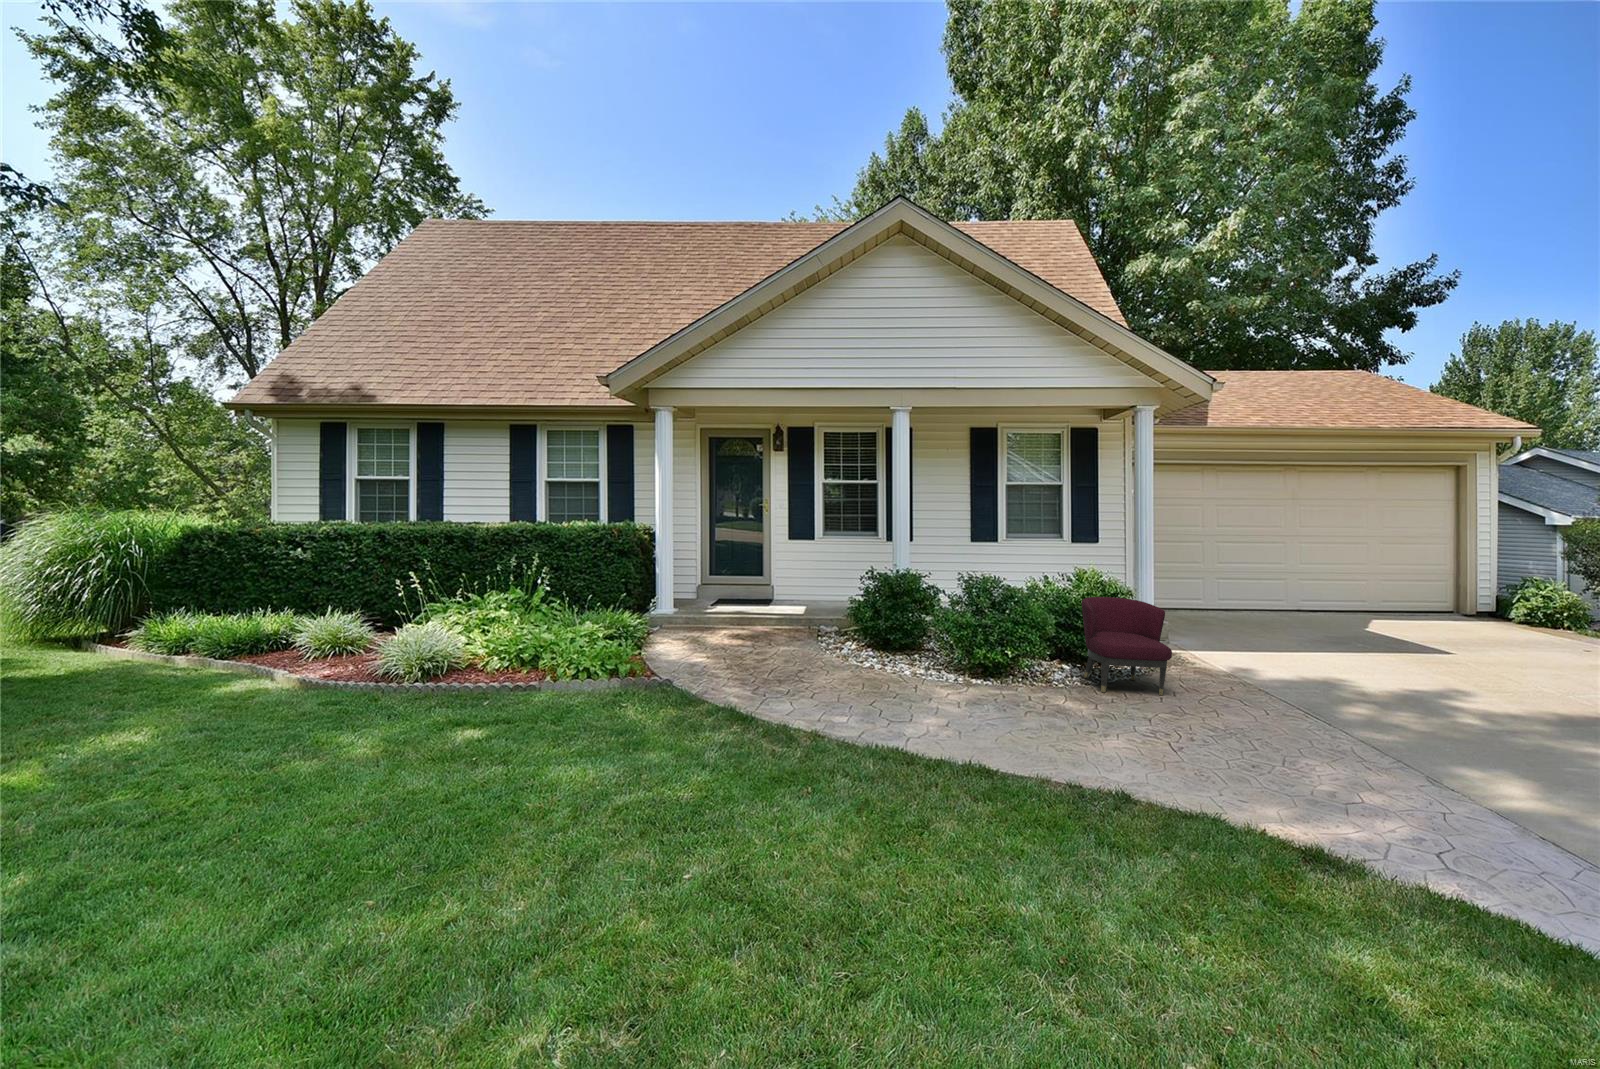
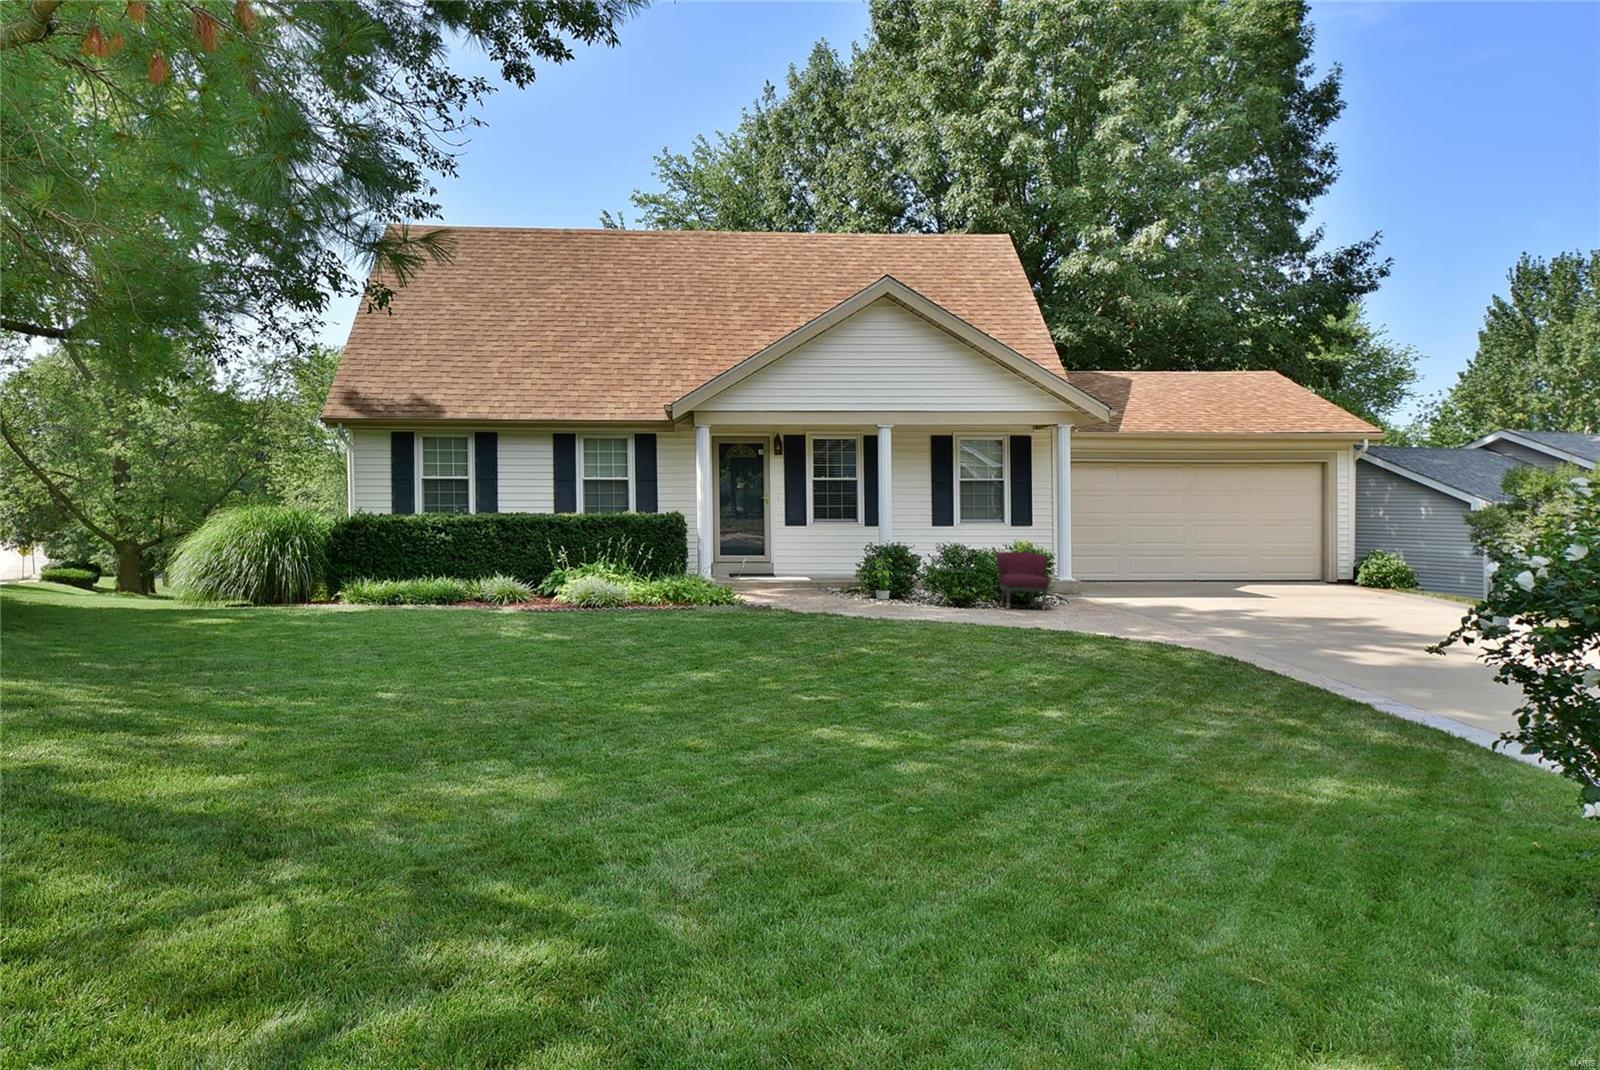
potted plant: none [887,598,925,660] -> present [873,558,894,599]

